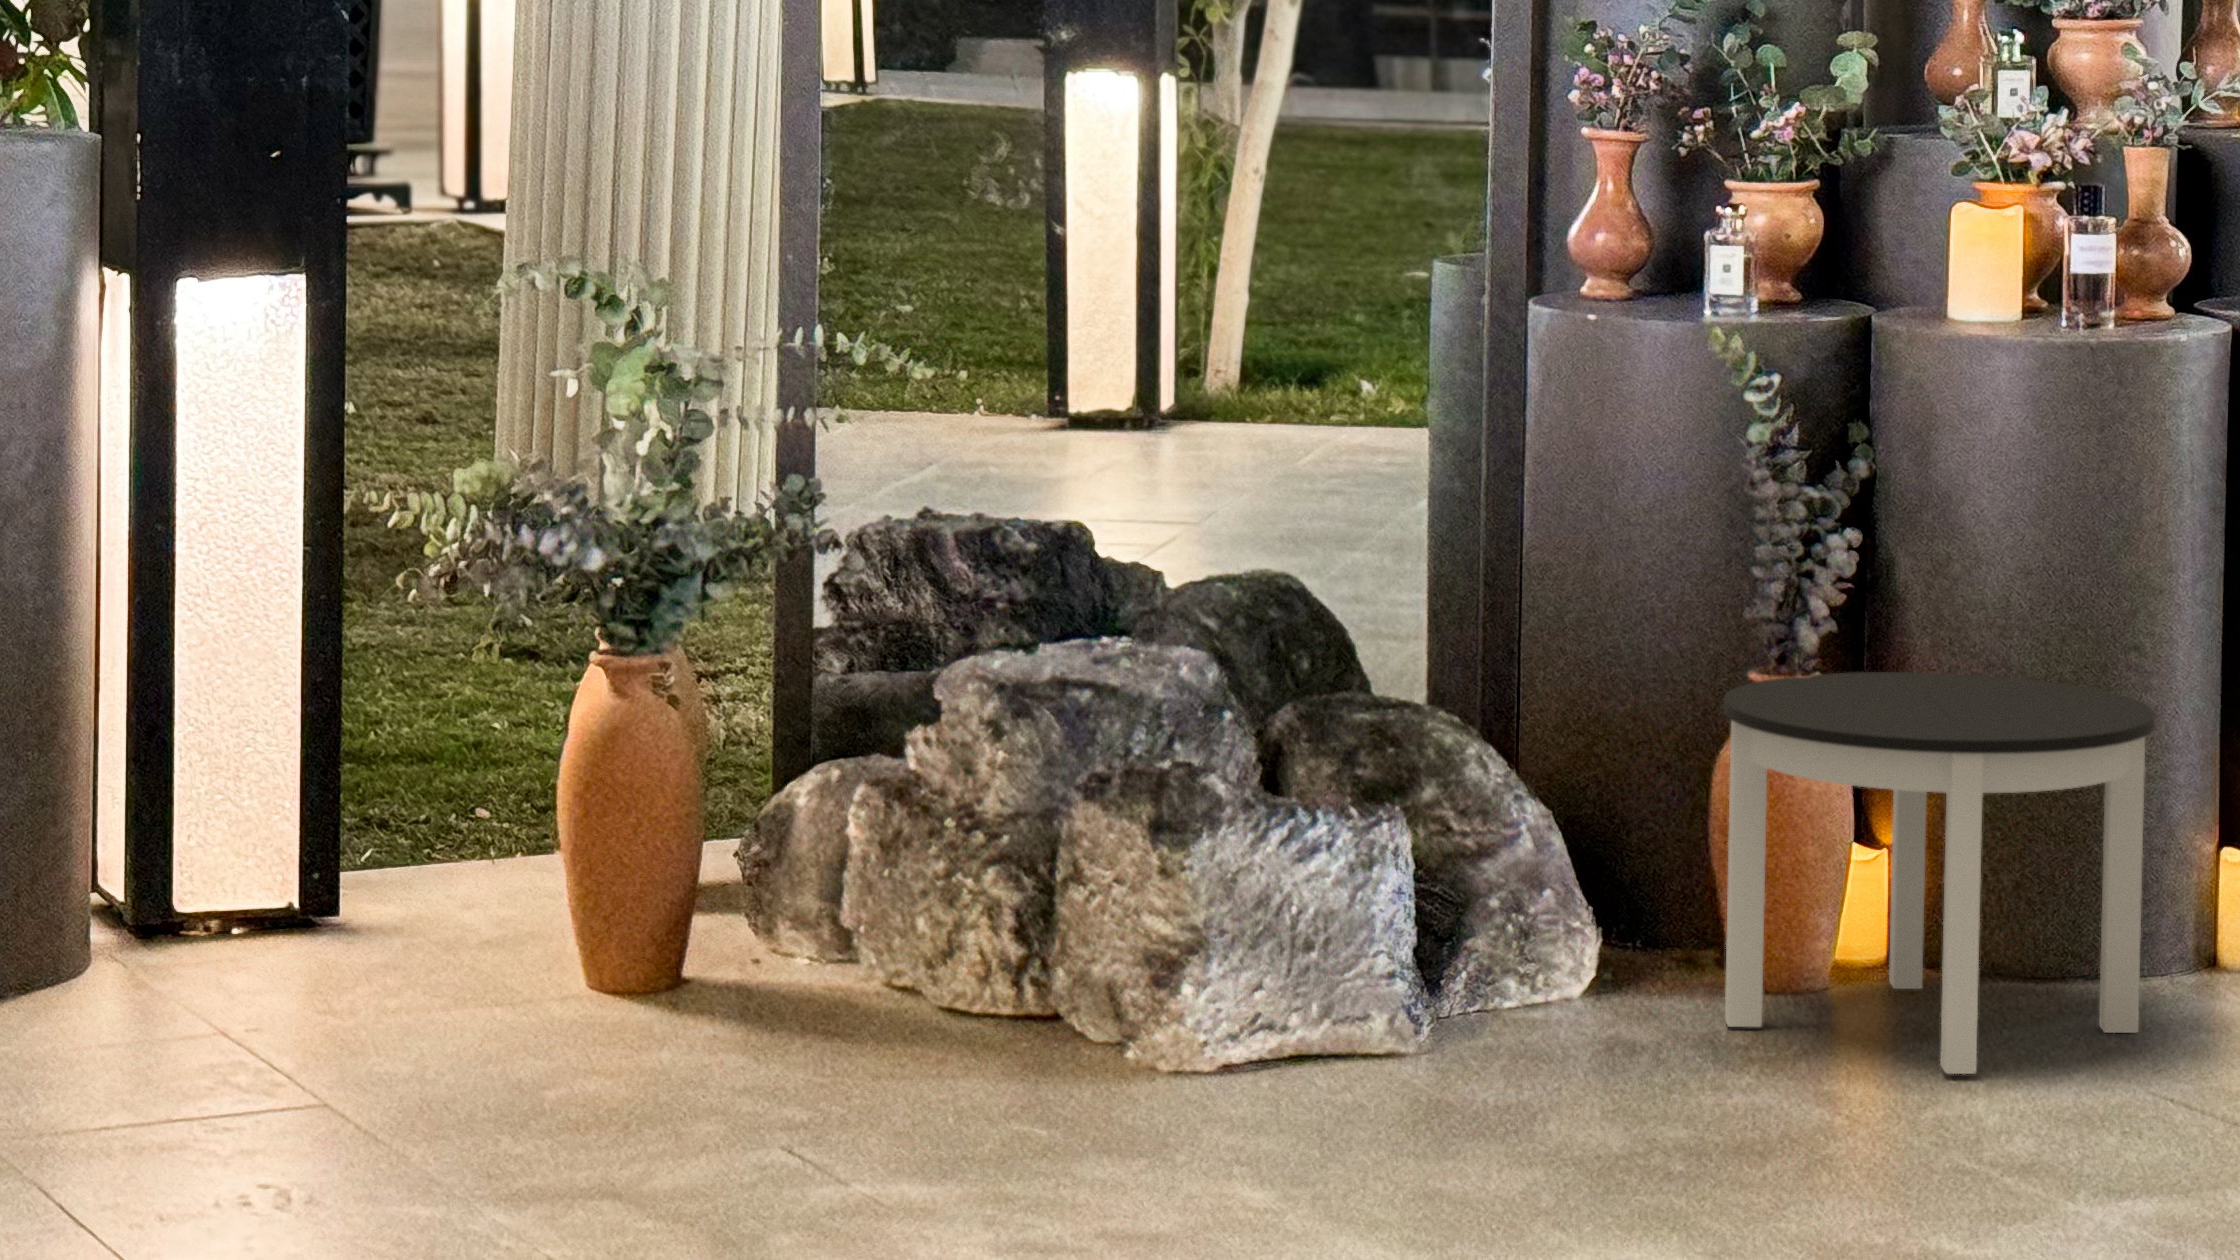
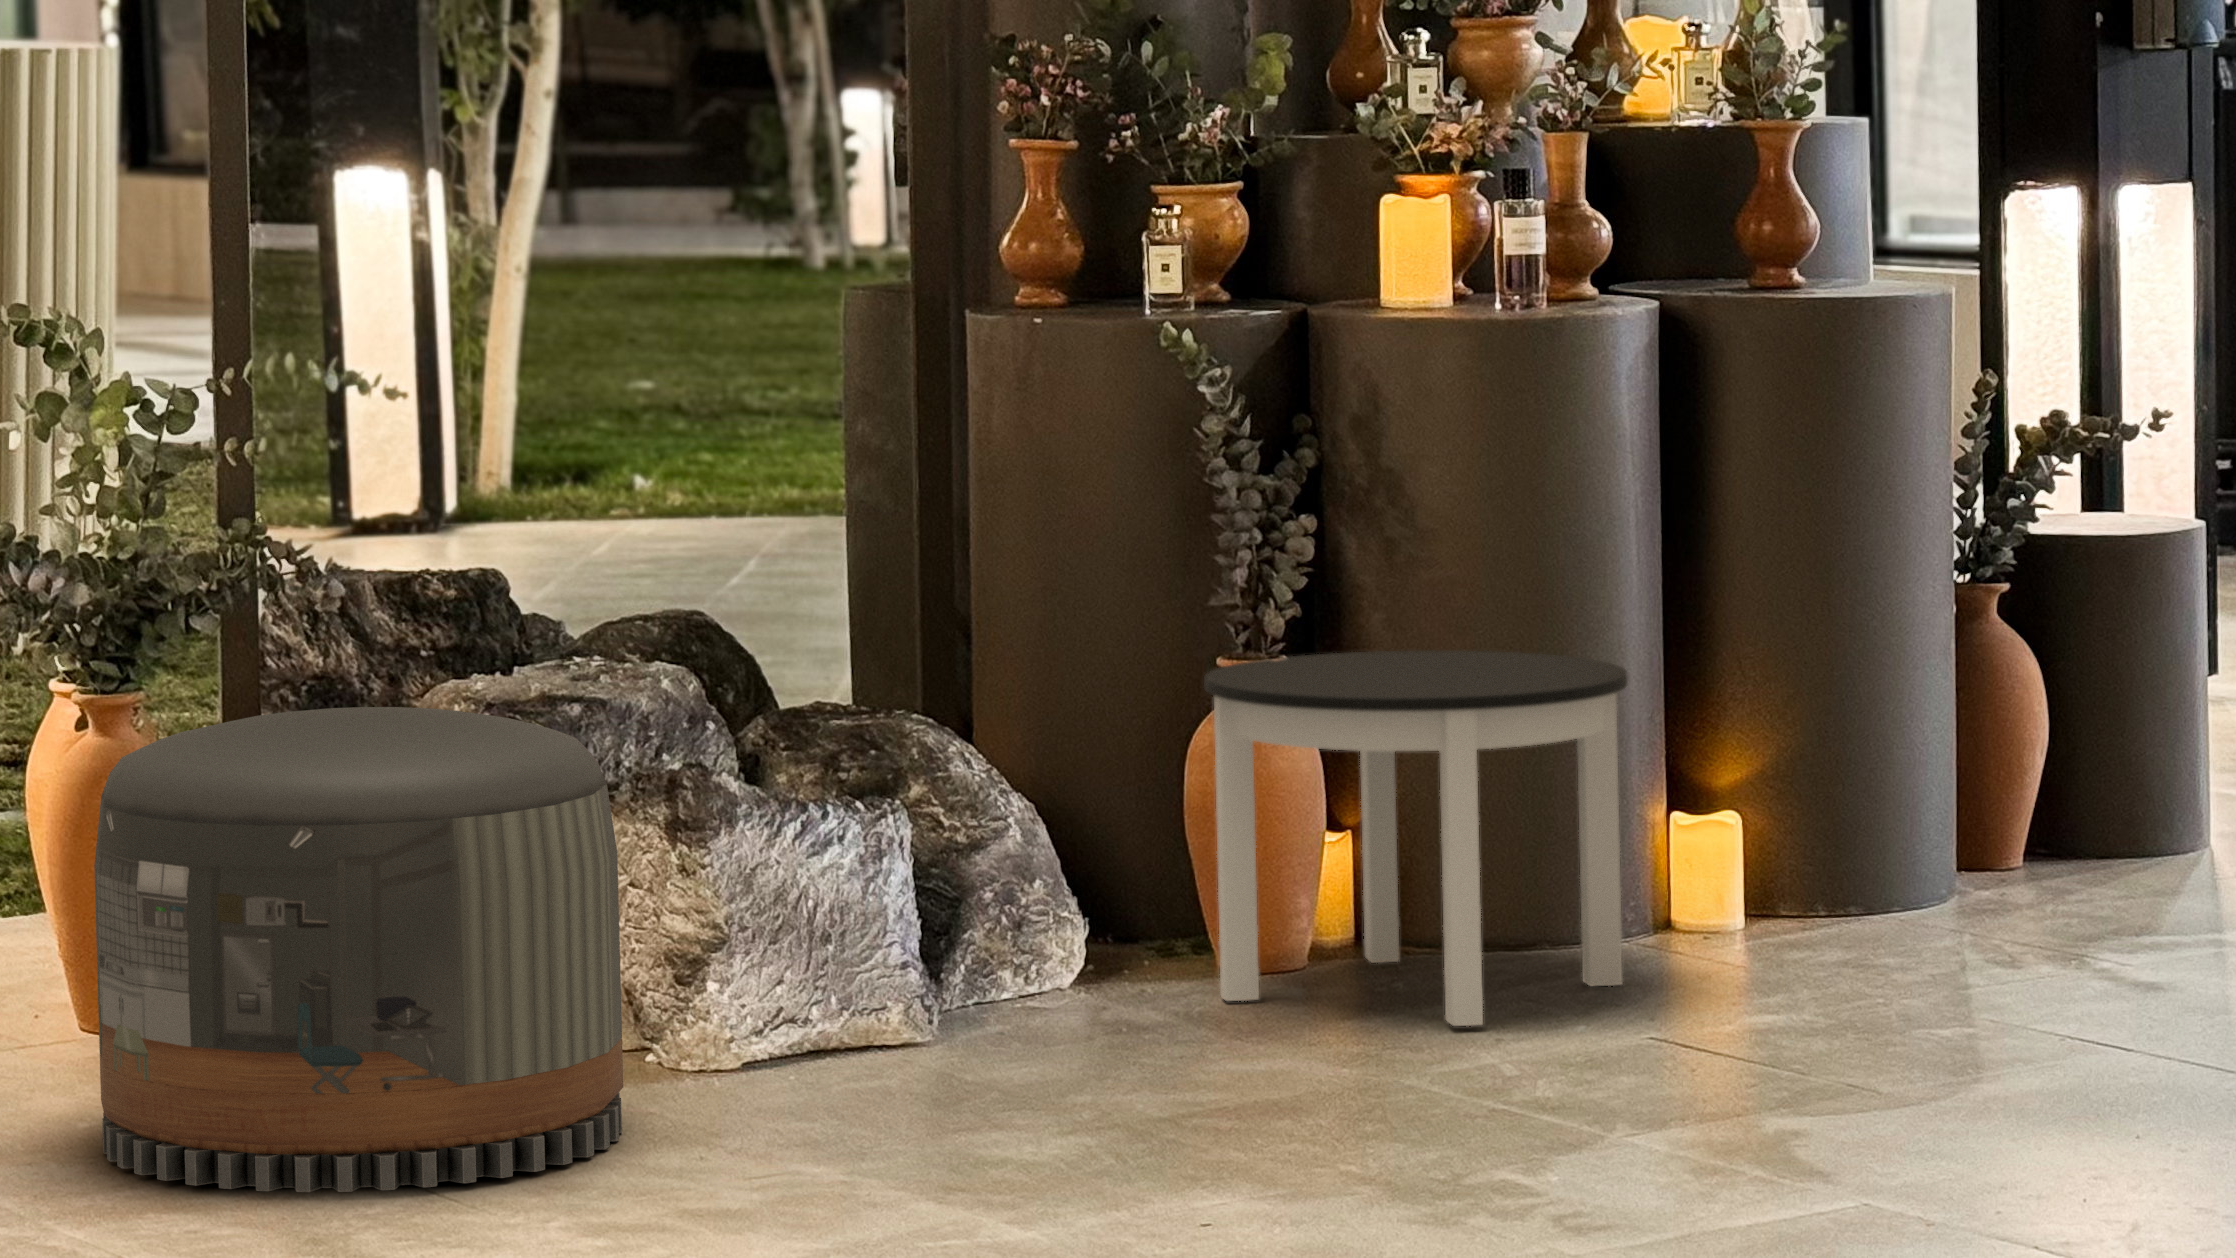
pouf: none [546,703,1069,1201] -> present [94,707,623,1192]

